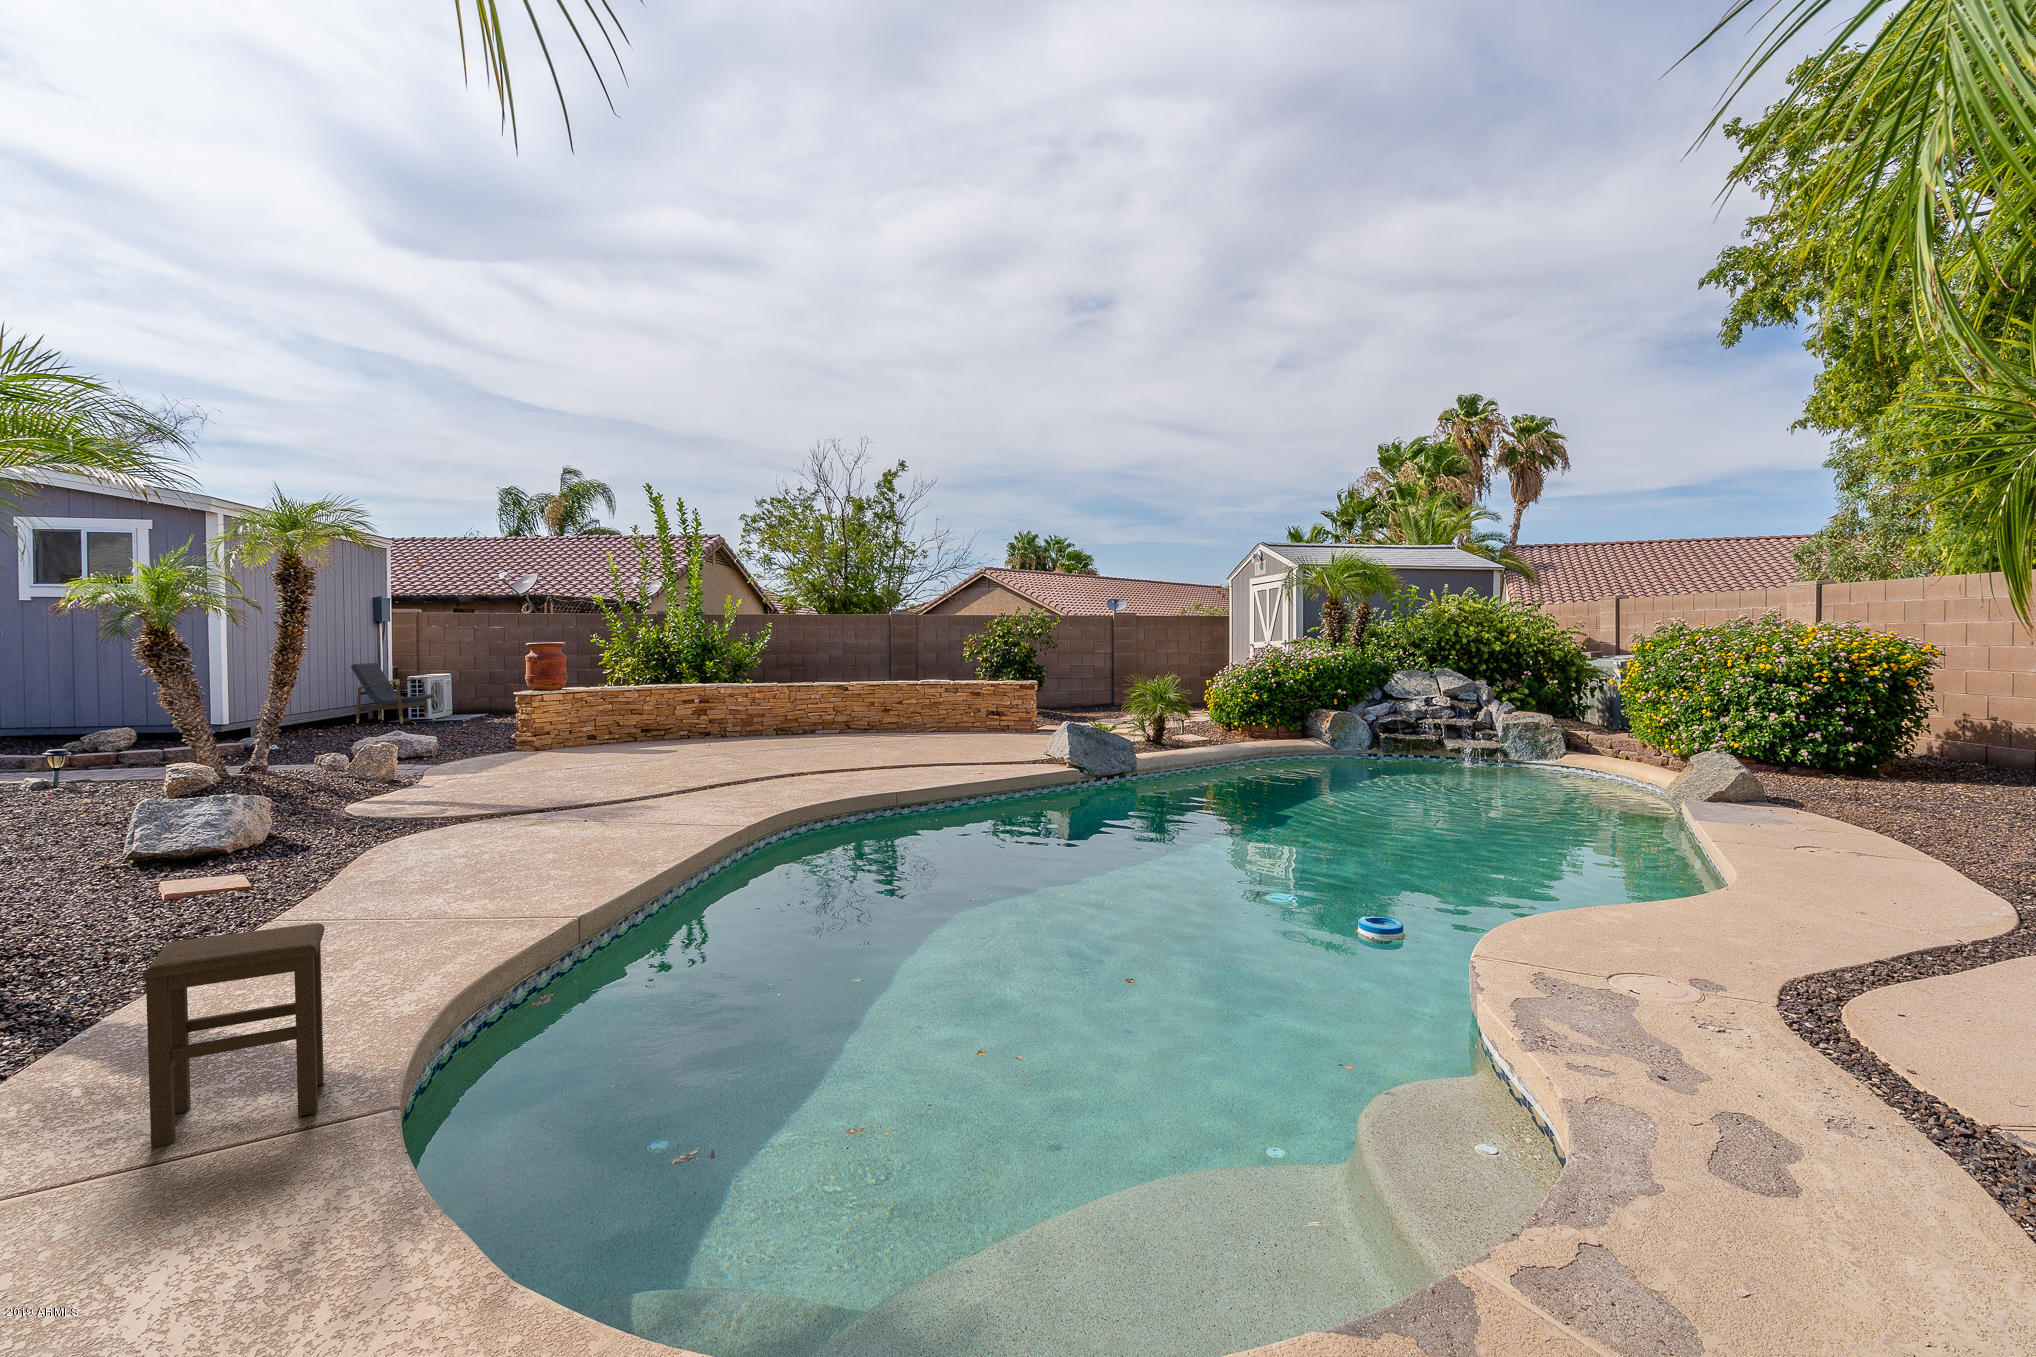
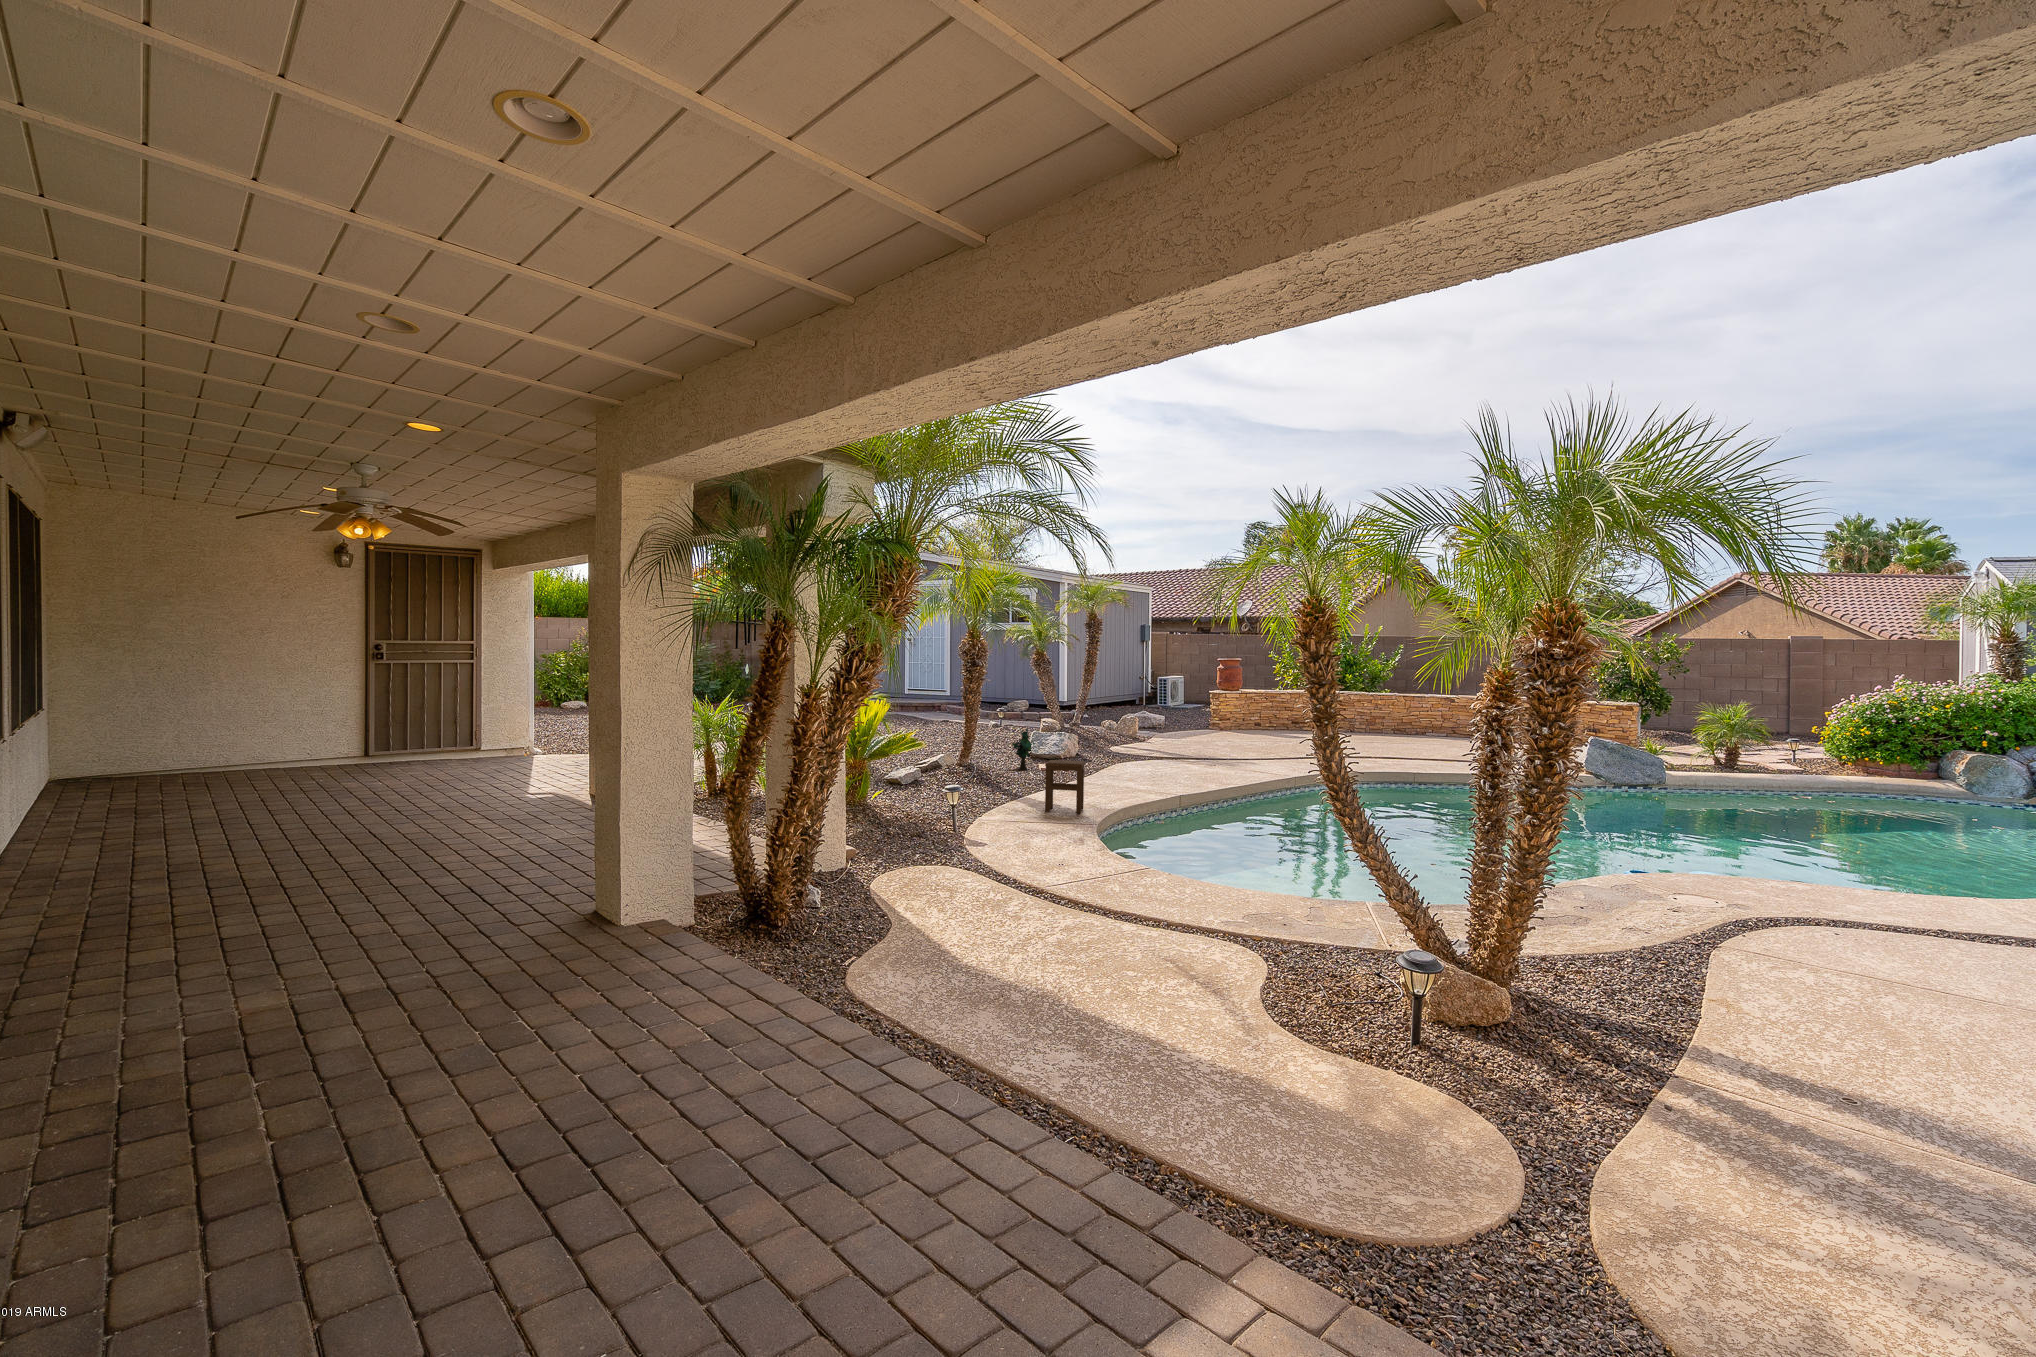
lounge chair: present [351,663,434,724] -> none [1129,668,1175,709]
decorative plant: none [41,805,128,917] -> present [1012,729,1034,770]

